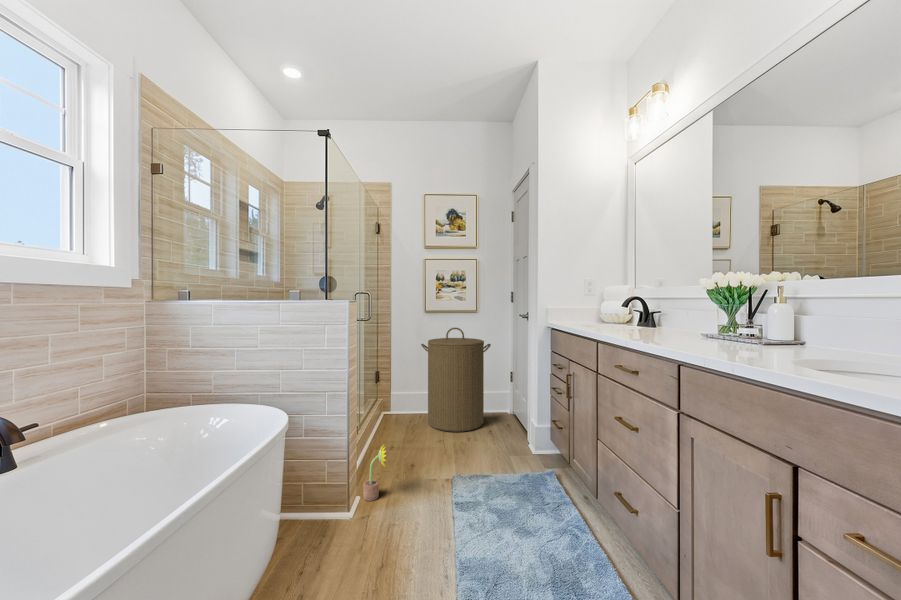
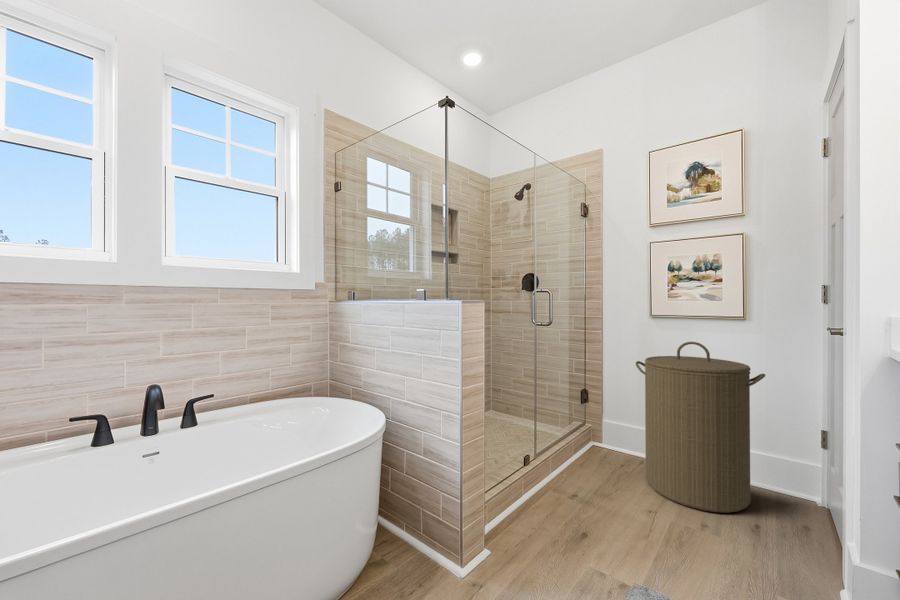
decorative plant: present [363,445,386,501] -> none [494,492,526,564]

